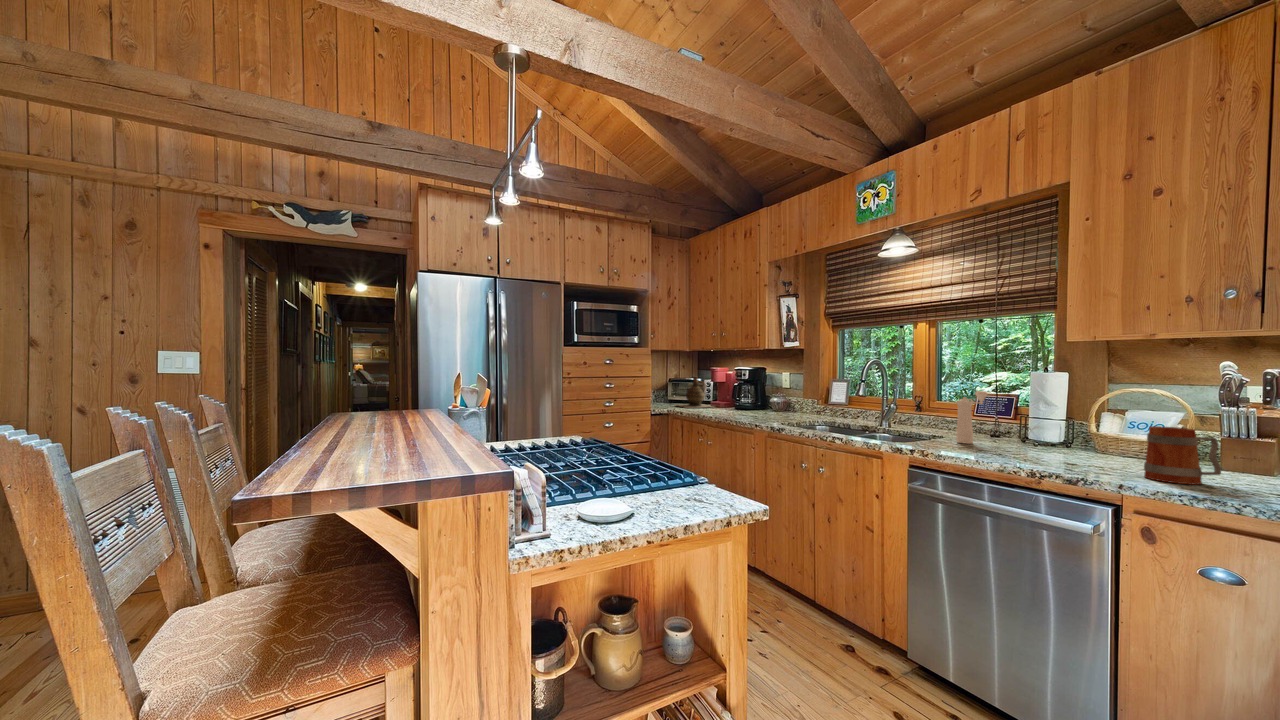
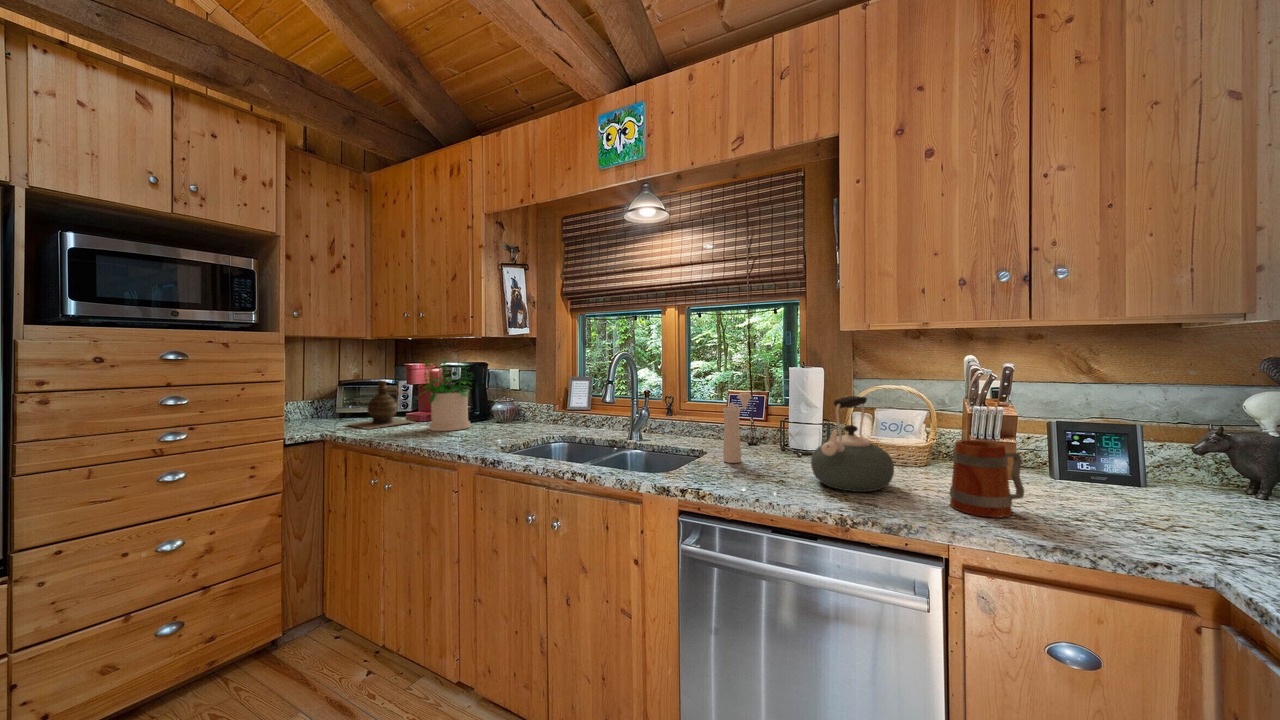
potted plant: none [719,361,757,413] -> present [420,359,473,431]
kettle: none [1026,392,1105,464] -> present [811,396,894,492]

